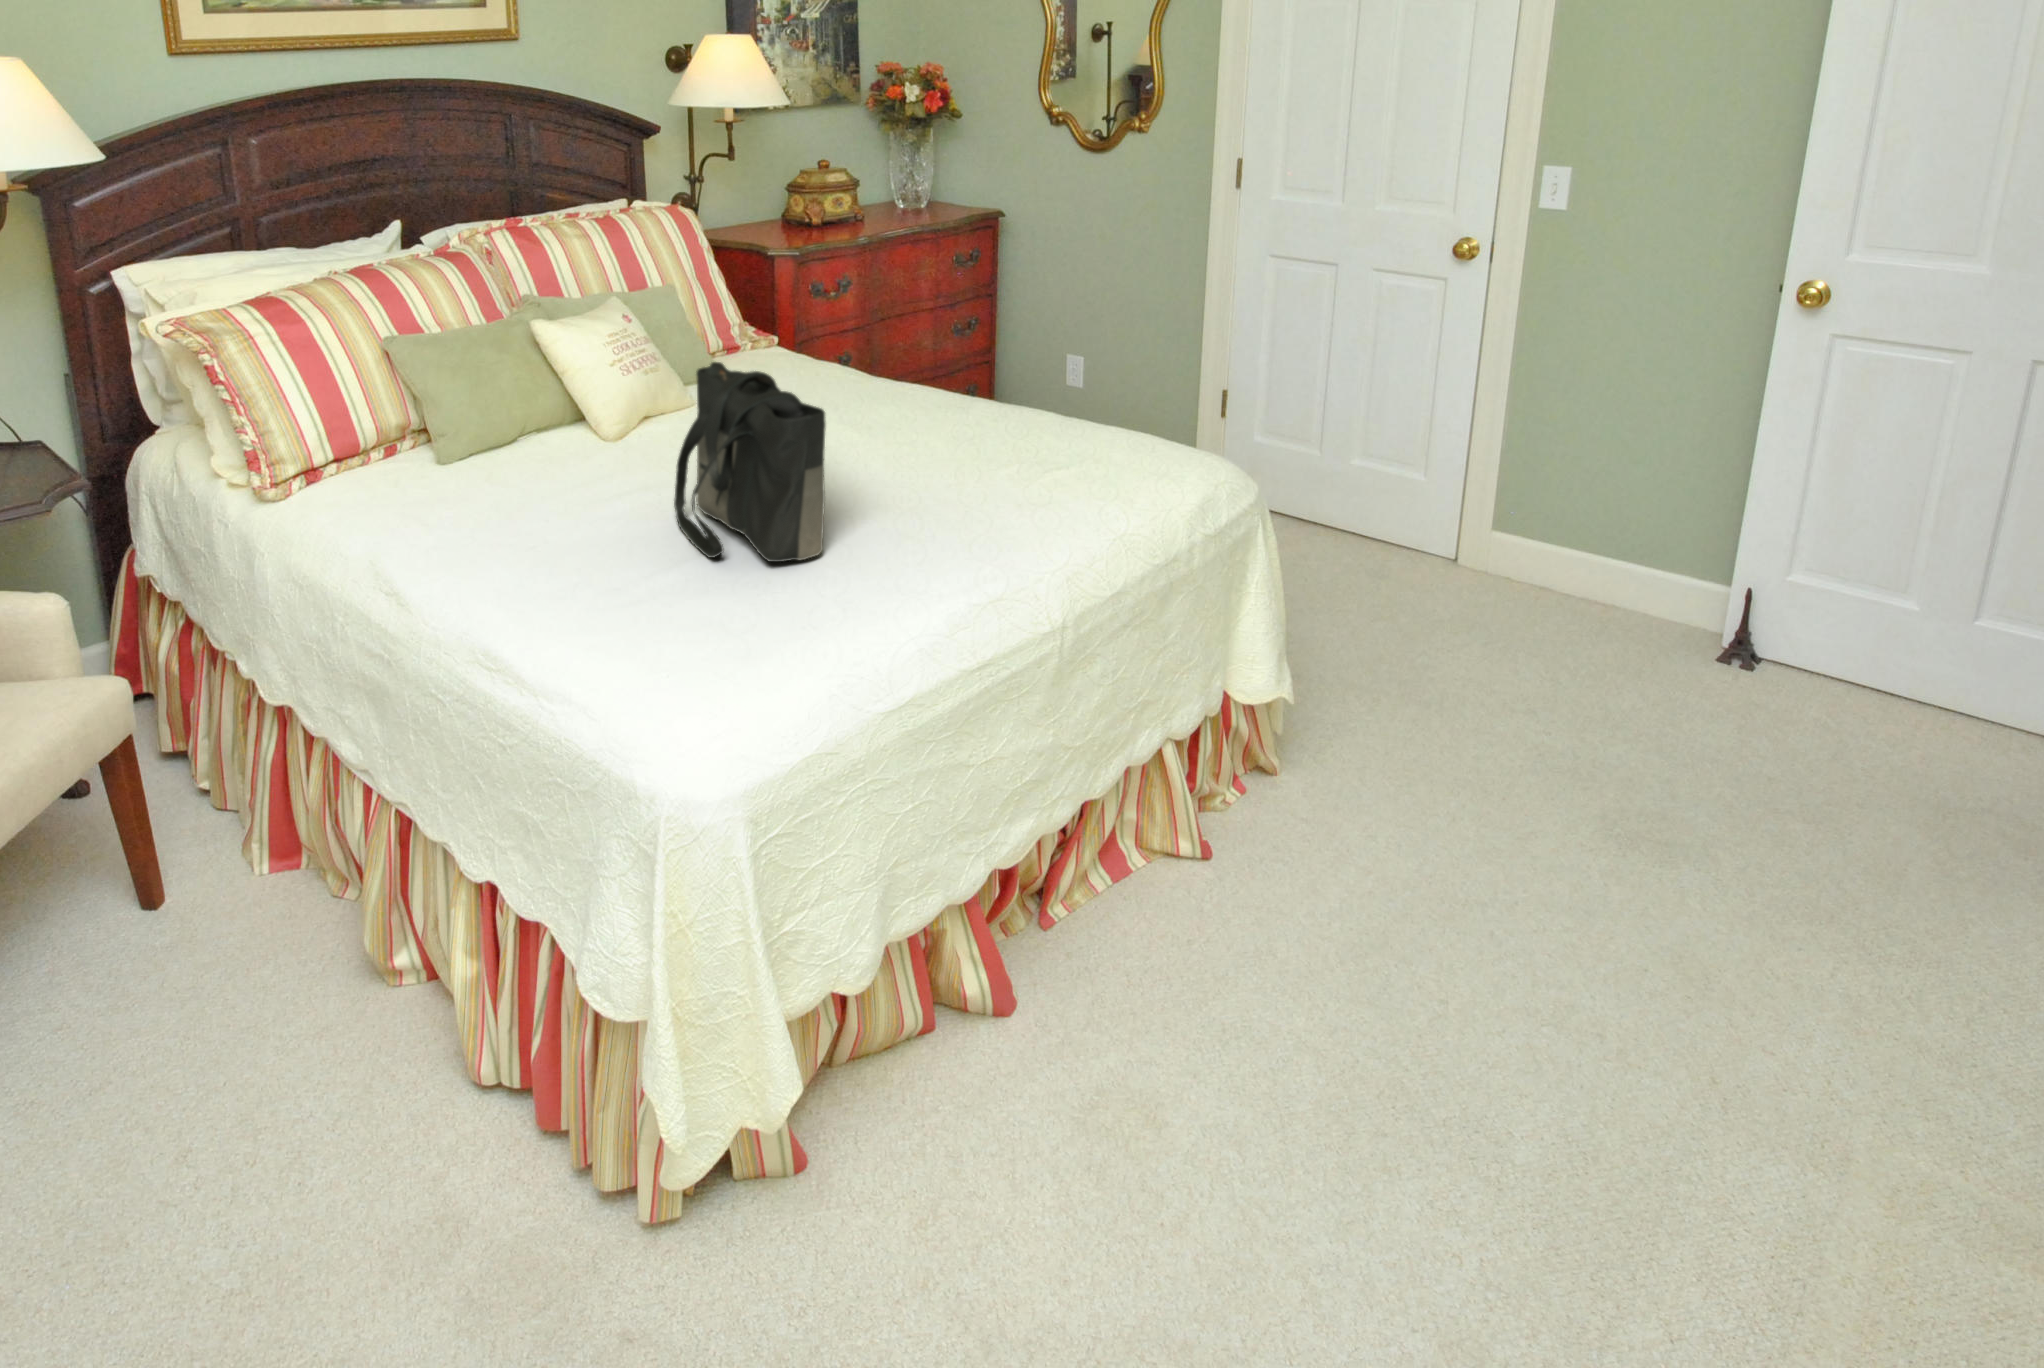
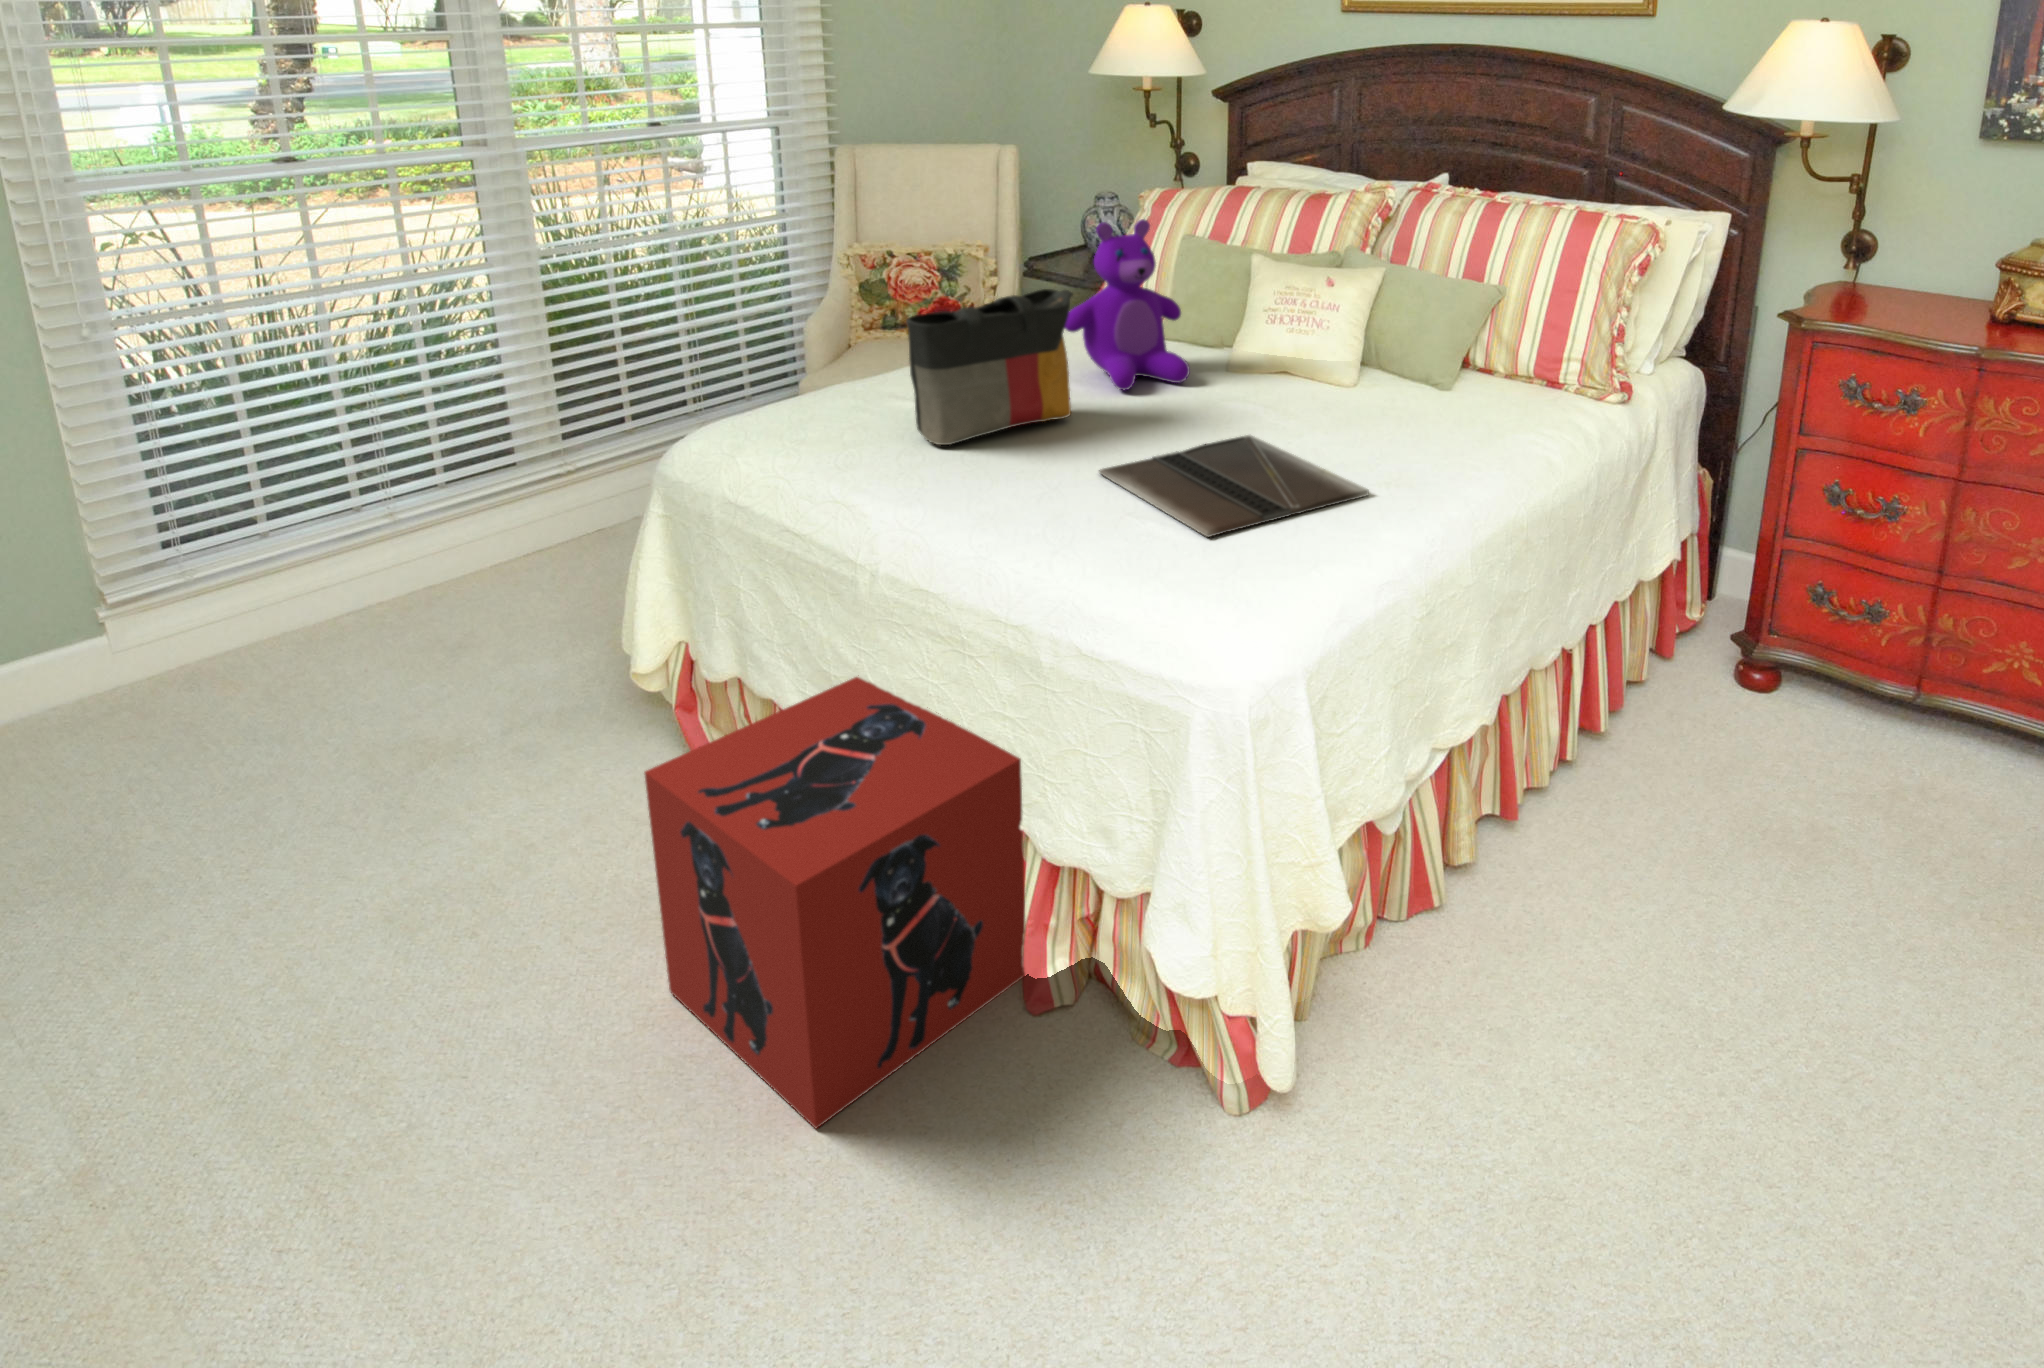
teddy bear: none [526,296,664,488] -> present [1065,219,1190,390]
laptop: none [831,412,1073,491] -> present [1099,435,1369,537]
storage box: none [1026,672,1390,1107] -> present [644,677,1026,1128]

